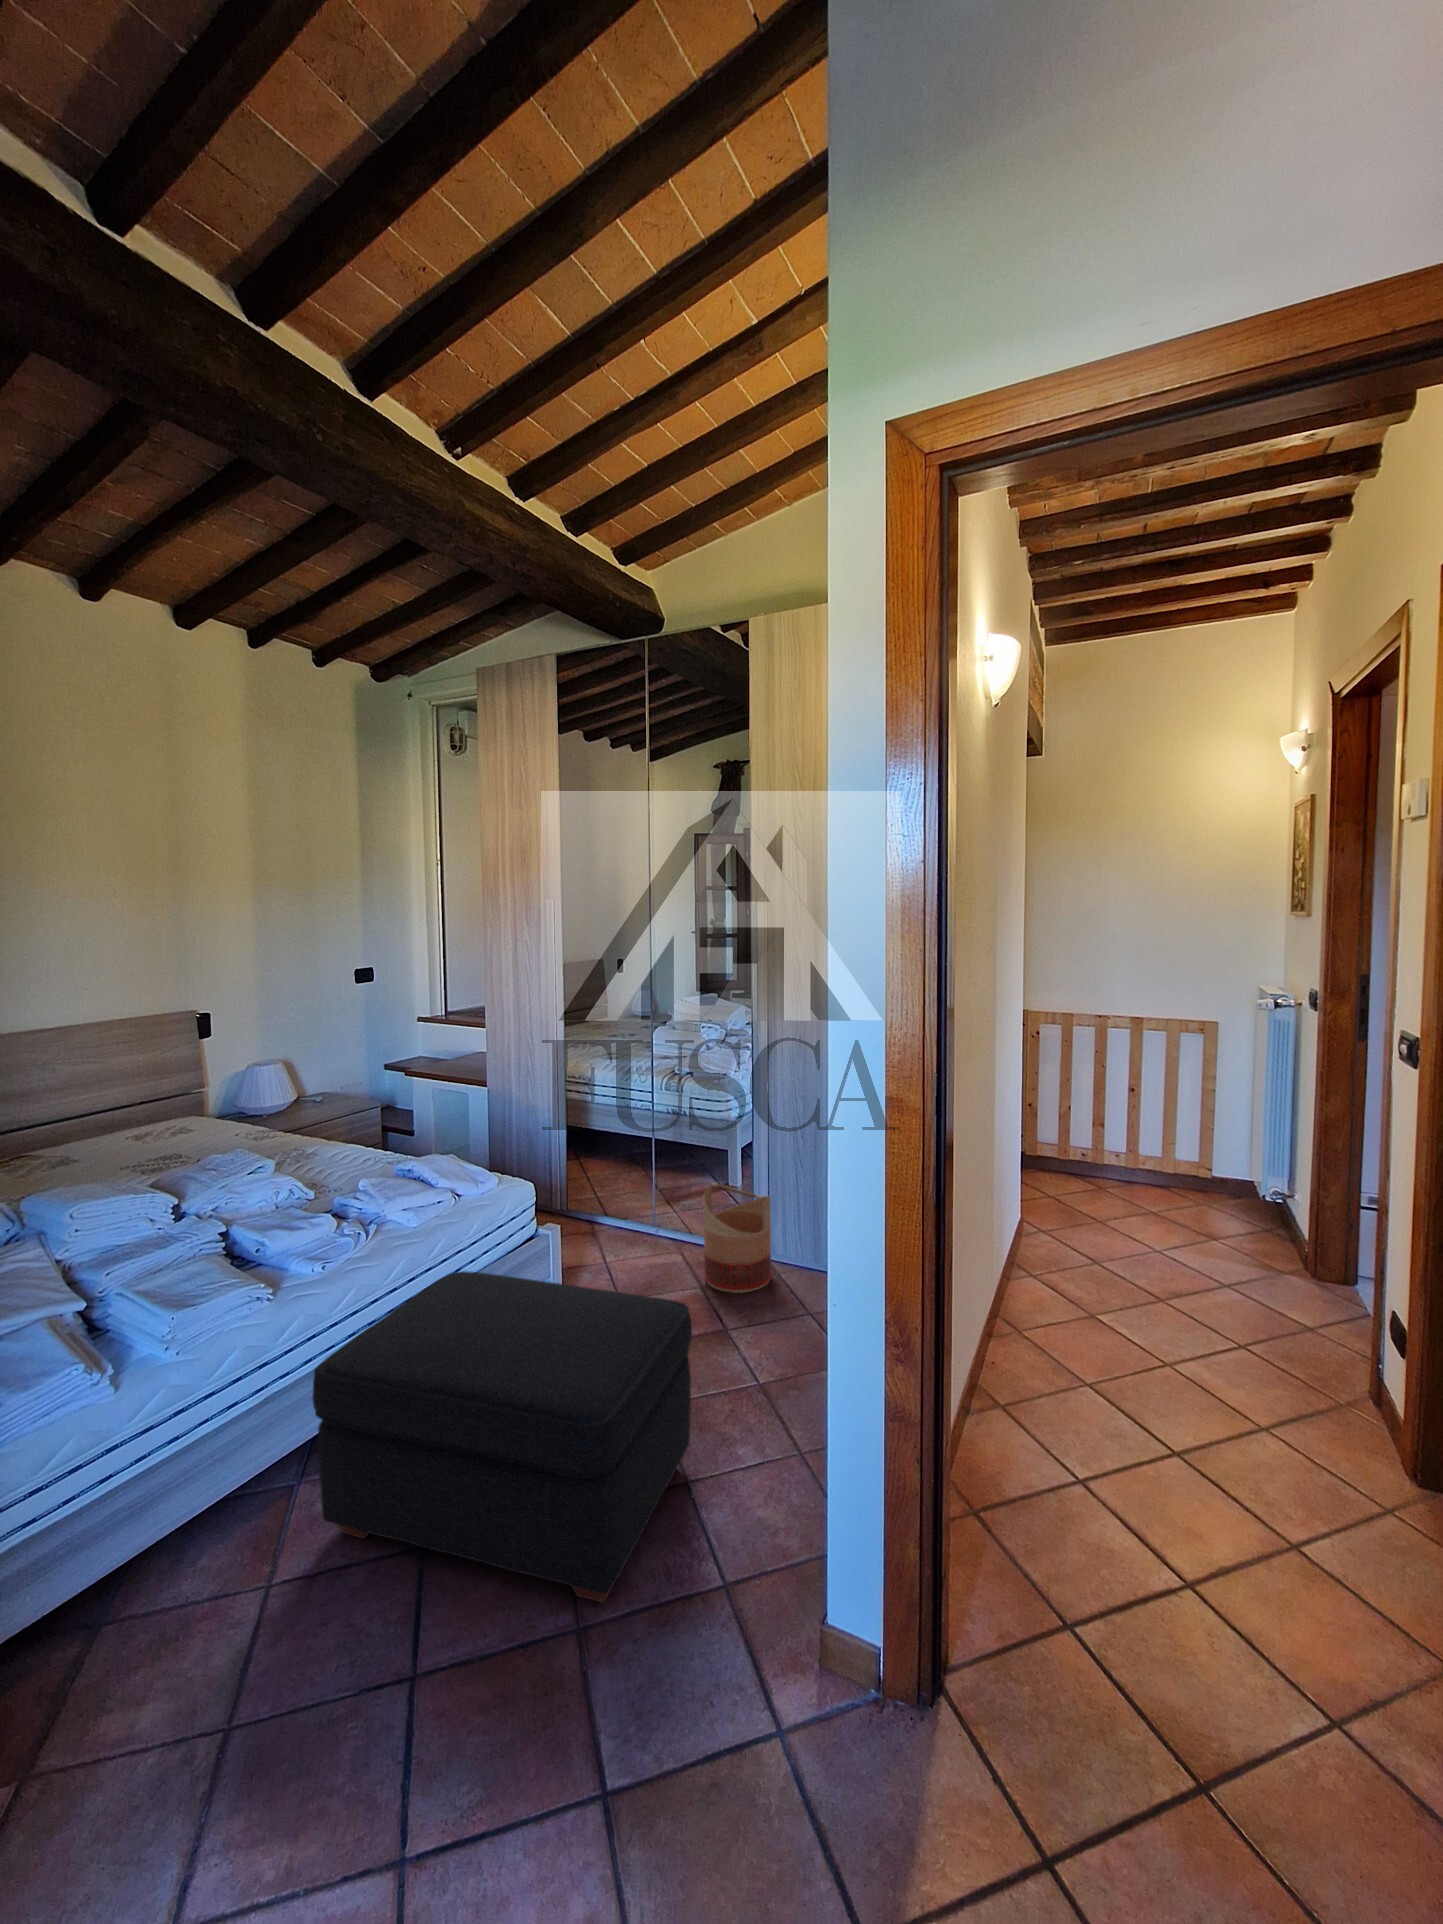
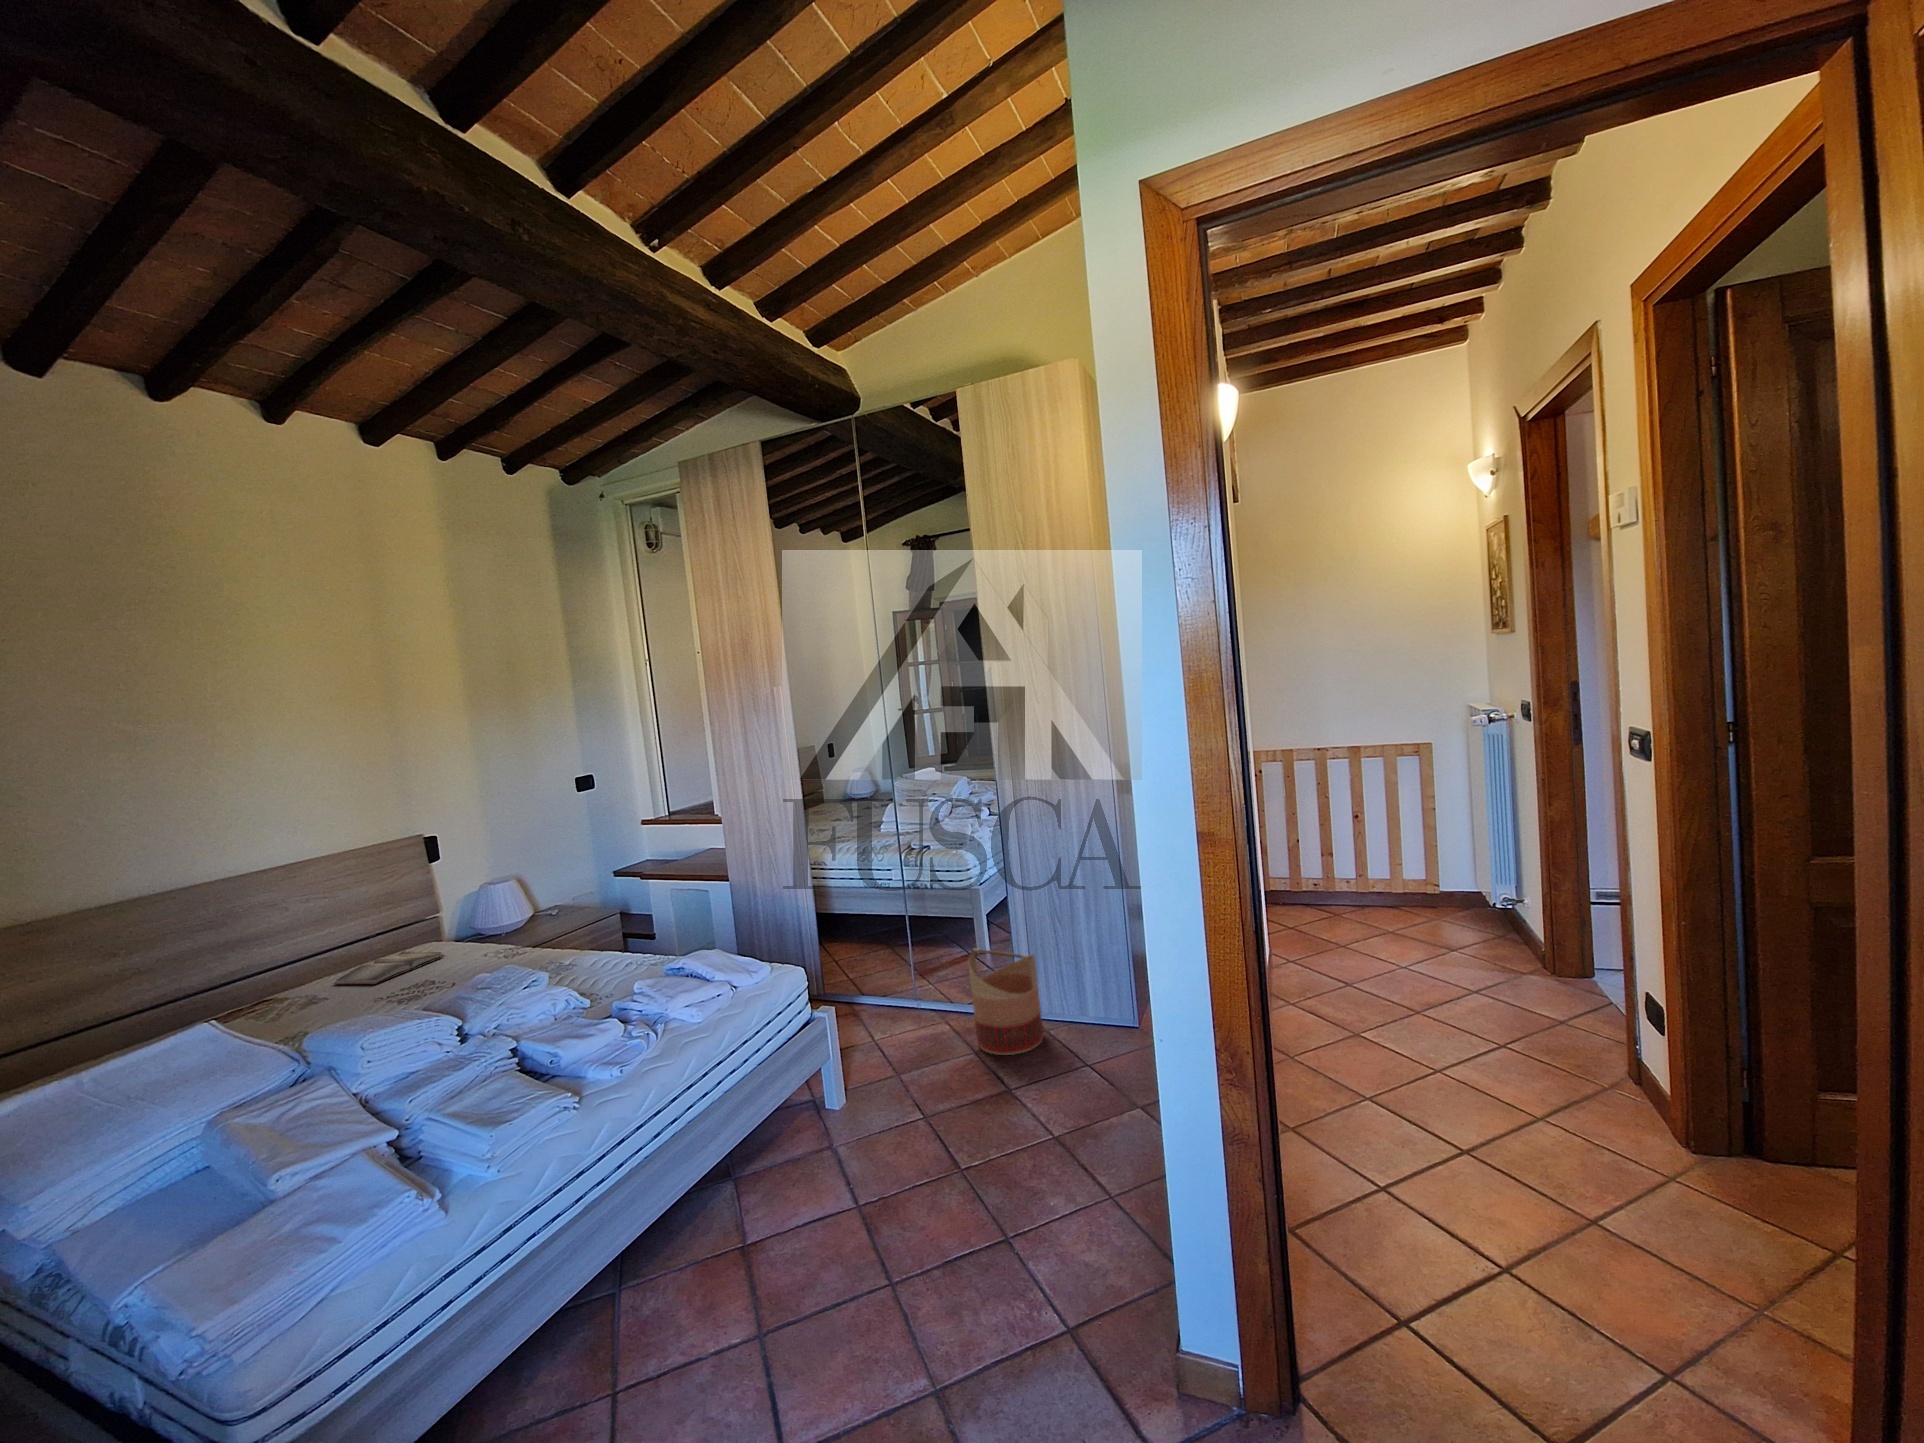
hardback book: none [95,1123,204,1152] -> present [334,951,445,984]
ottoman: present [312,1271,692,1603] -> none [628,1060,1004,1368]

